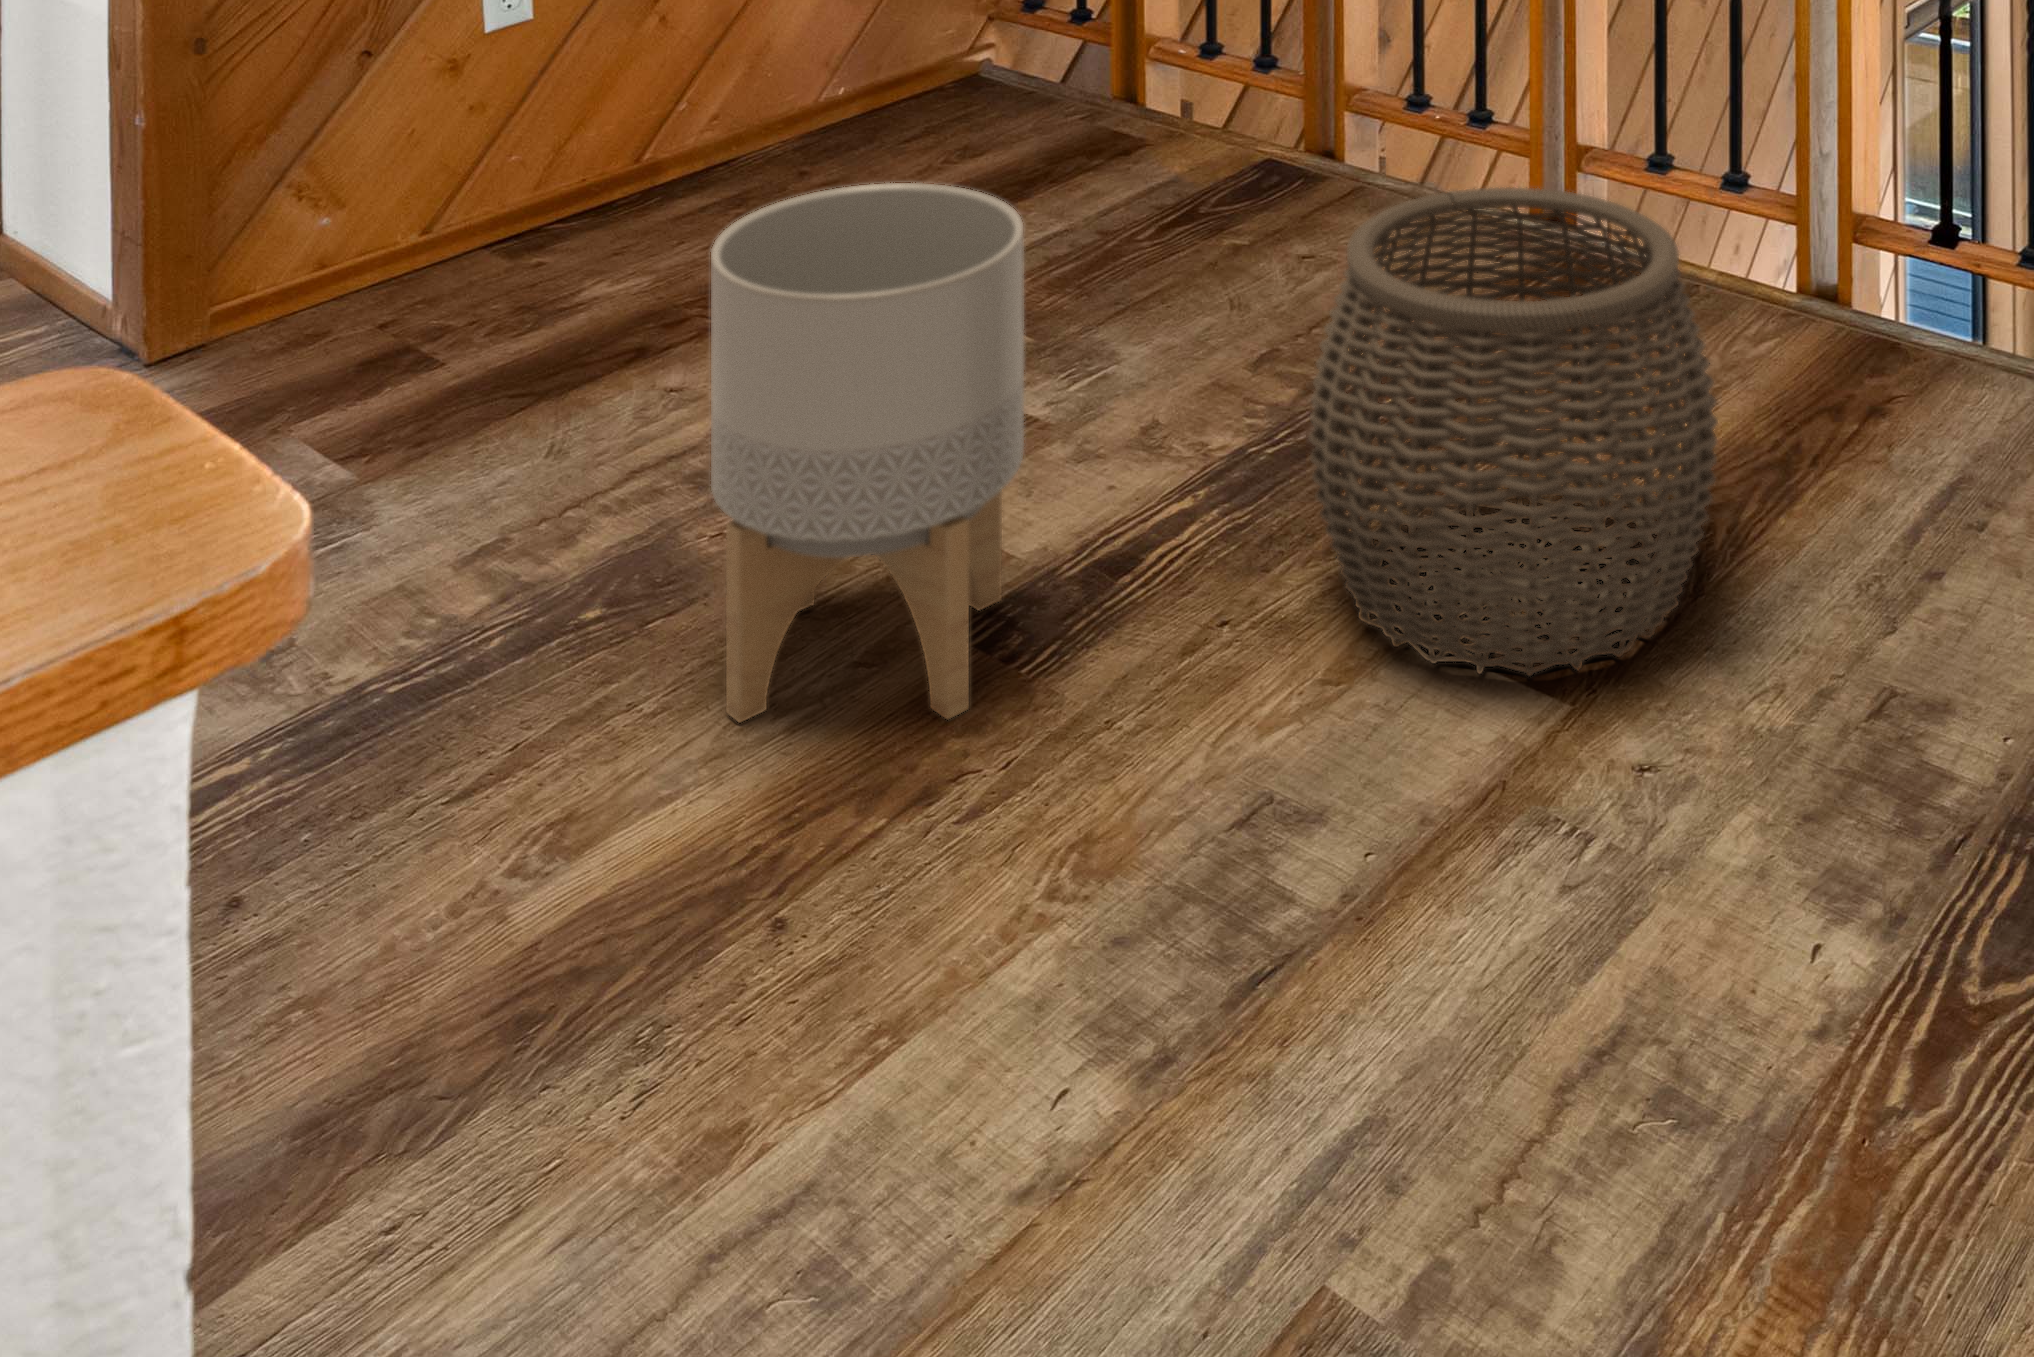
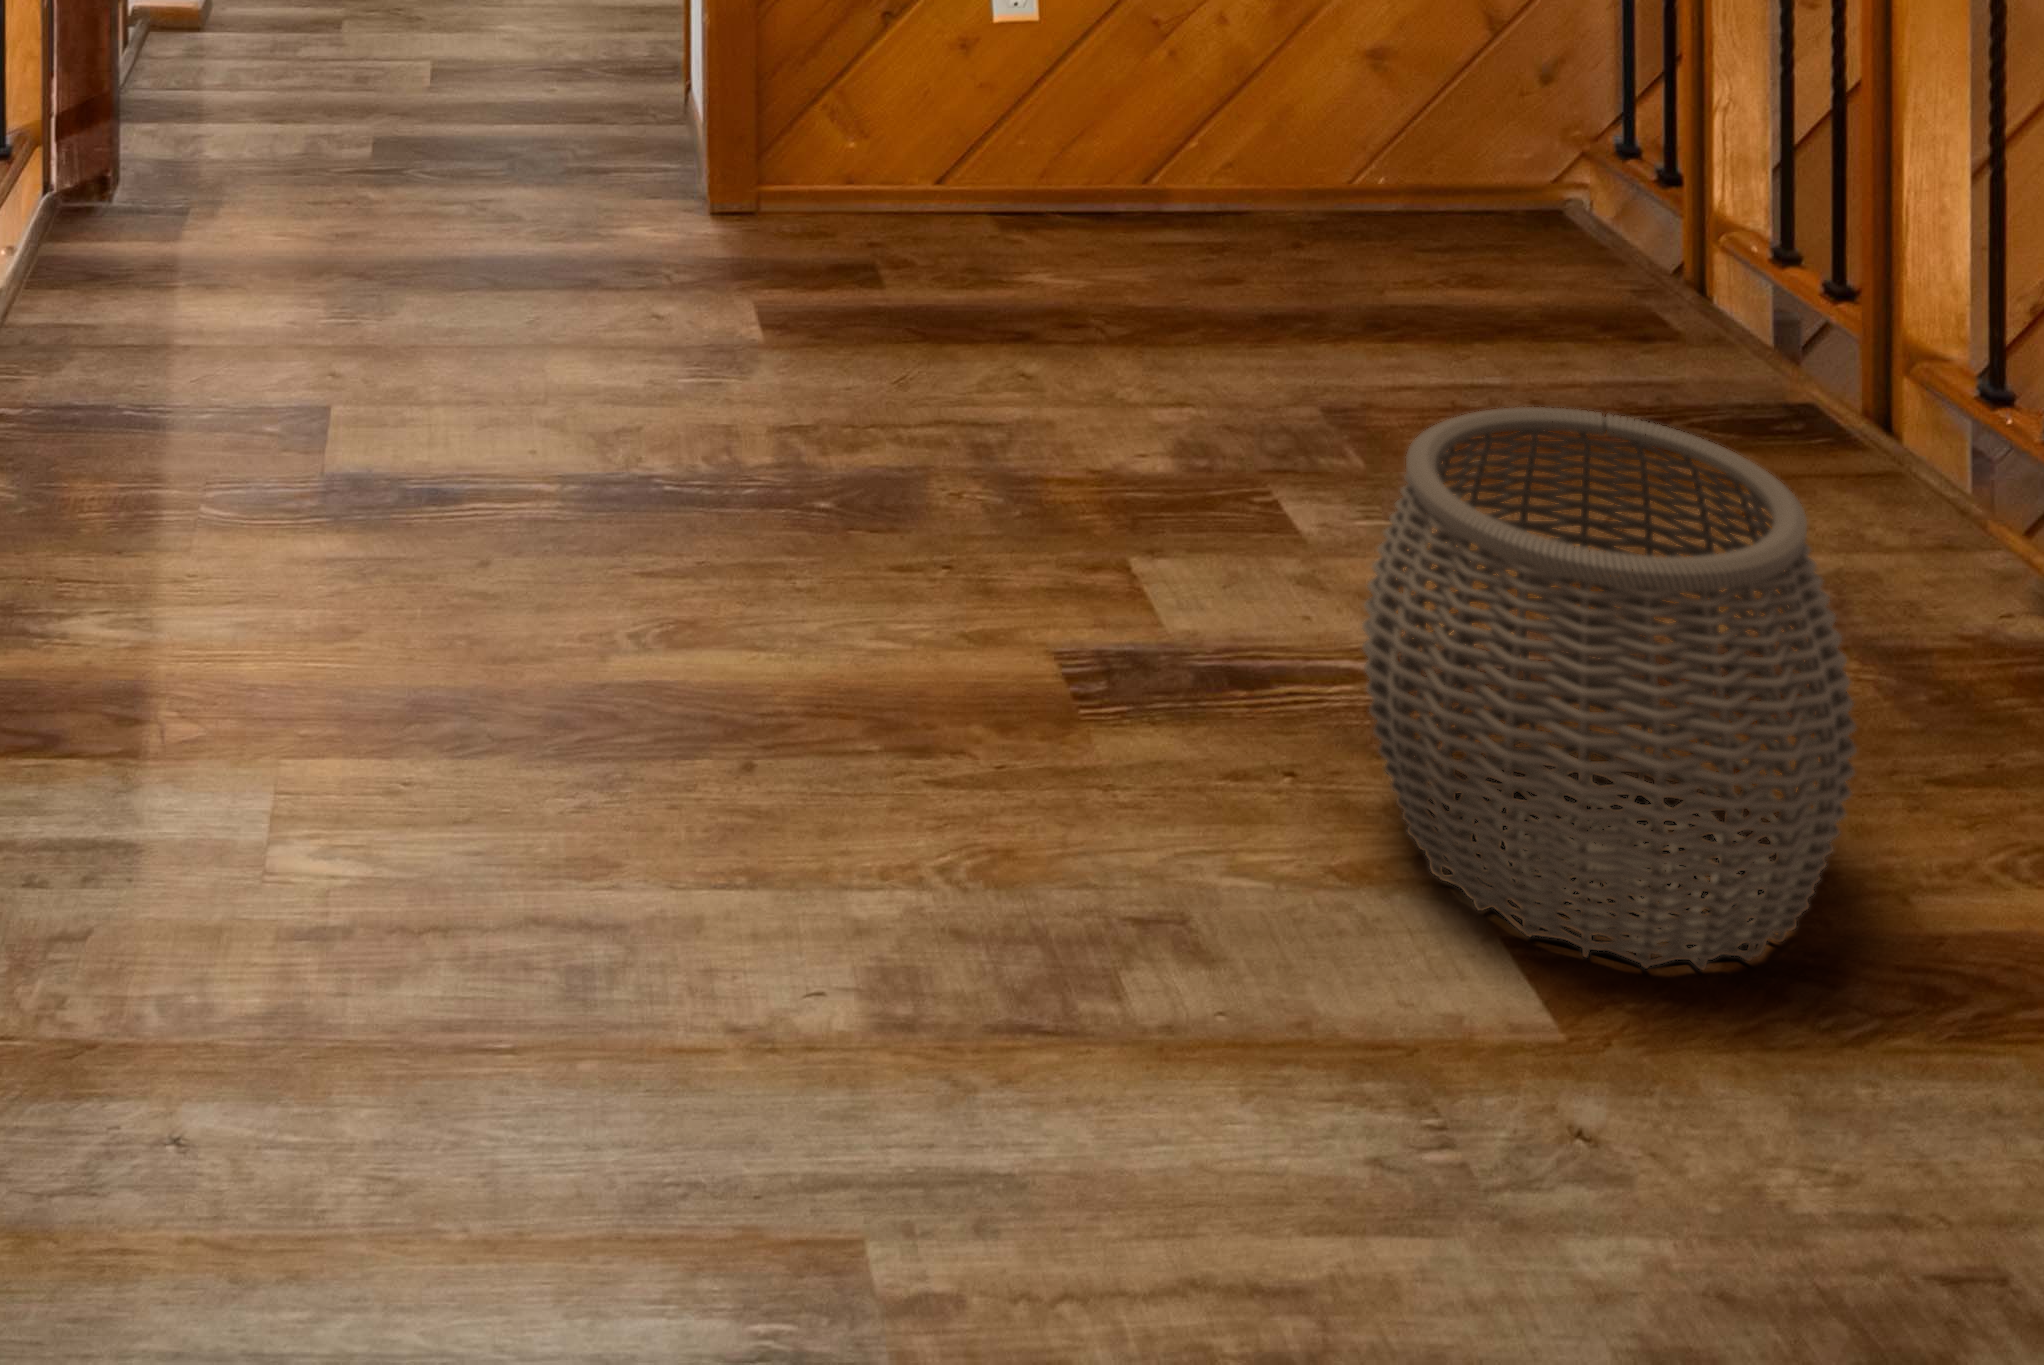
planter: present [711,183,1024,722] -> none [840,224,1120,721]

